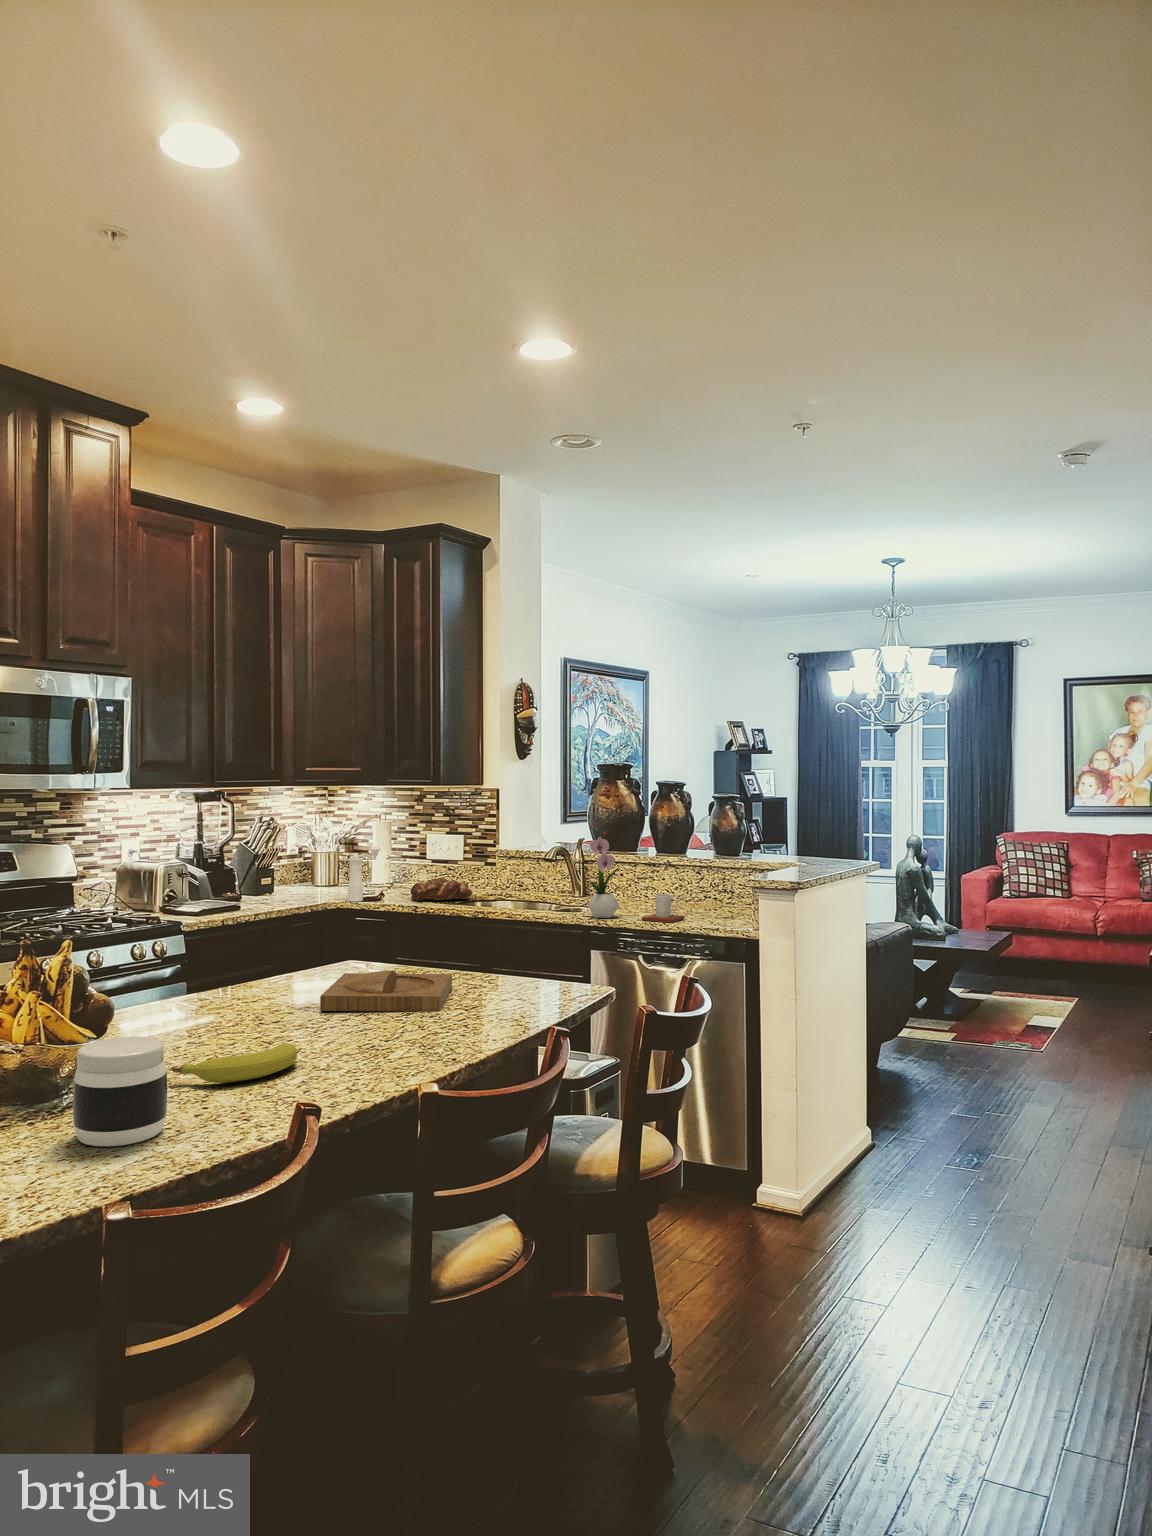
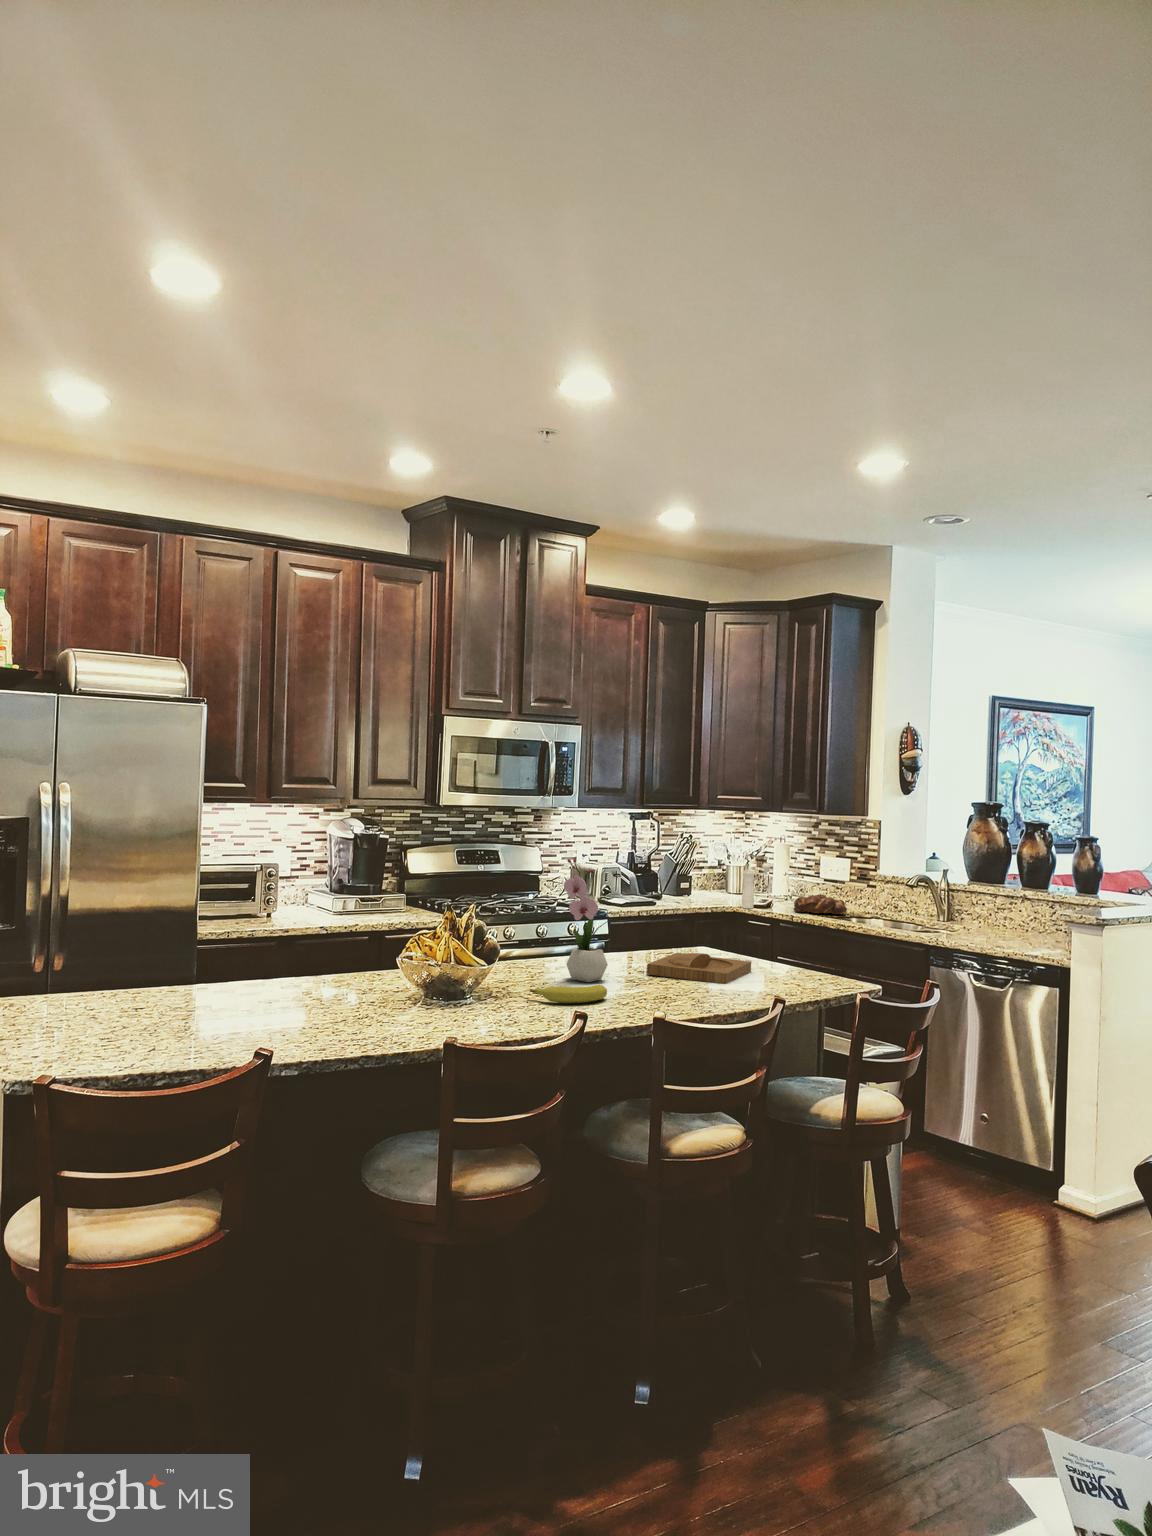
flower arrangement: present [588,824,619,918] -> present [564,859,614,982]
mug: present [642,894,685,923] -> none [983,924,1026,950]
jar: present [73,1037,167,1146] -> none [464,963,514,1021]

